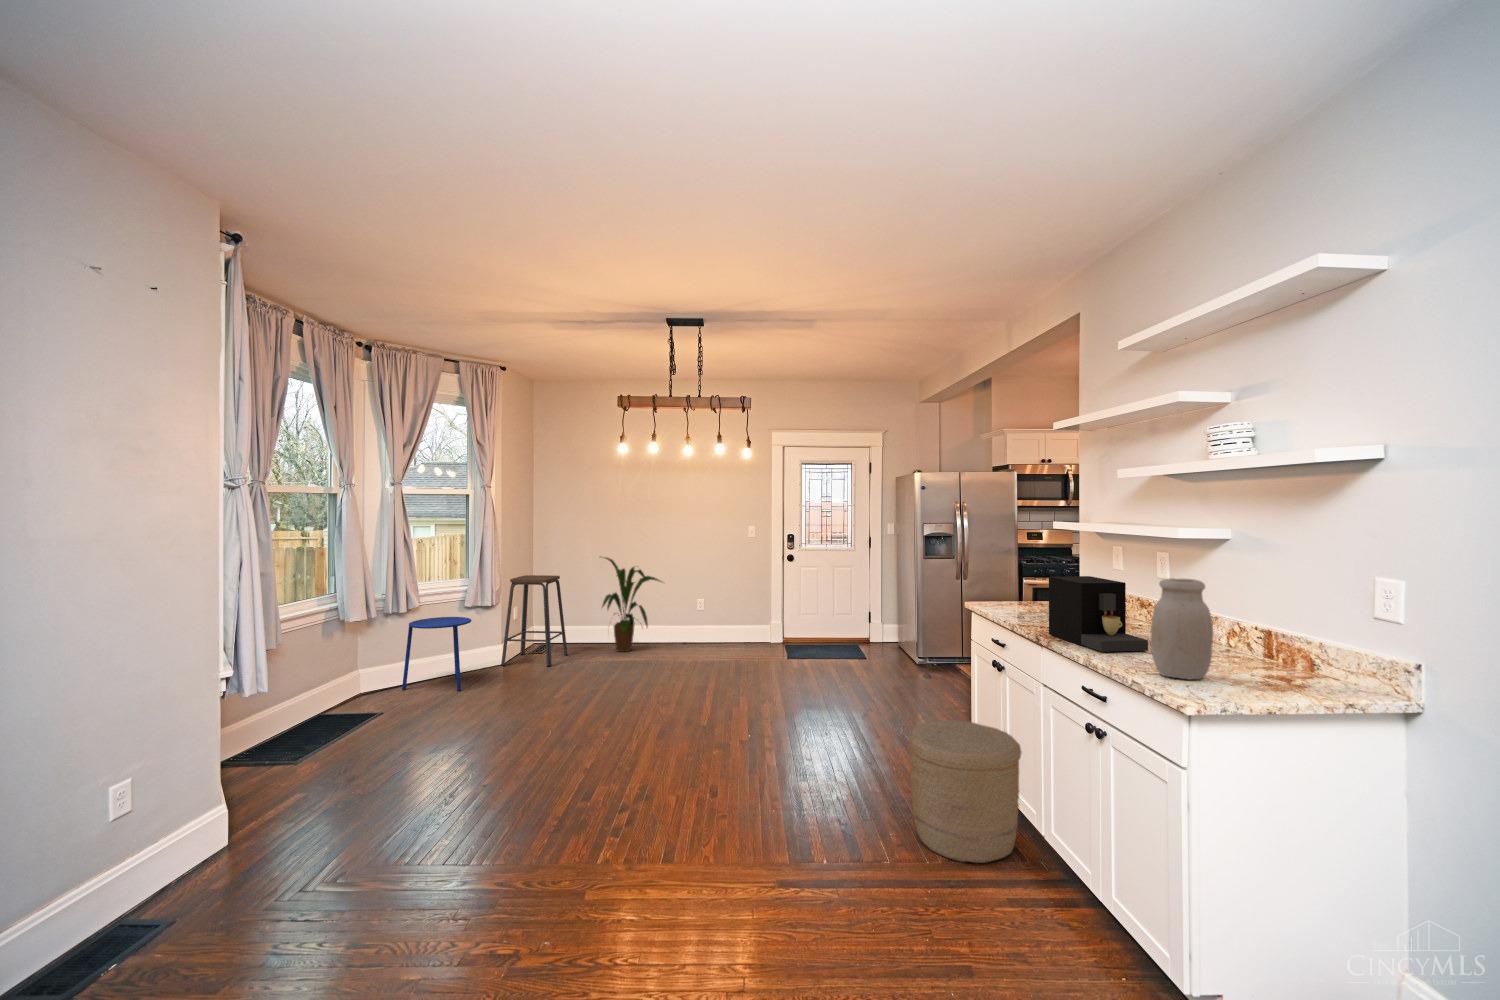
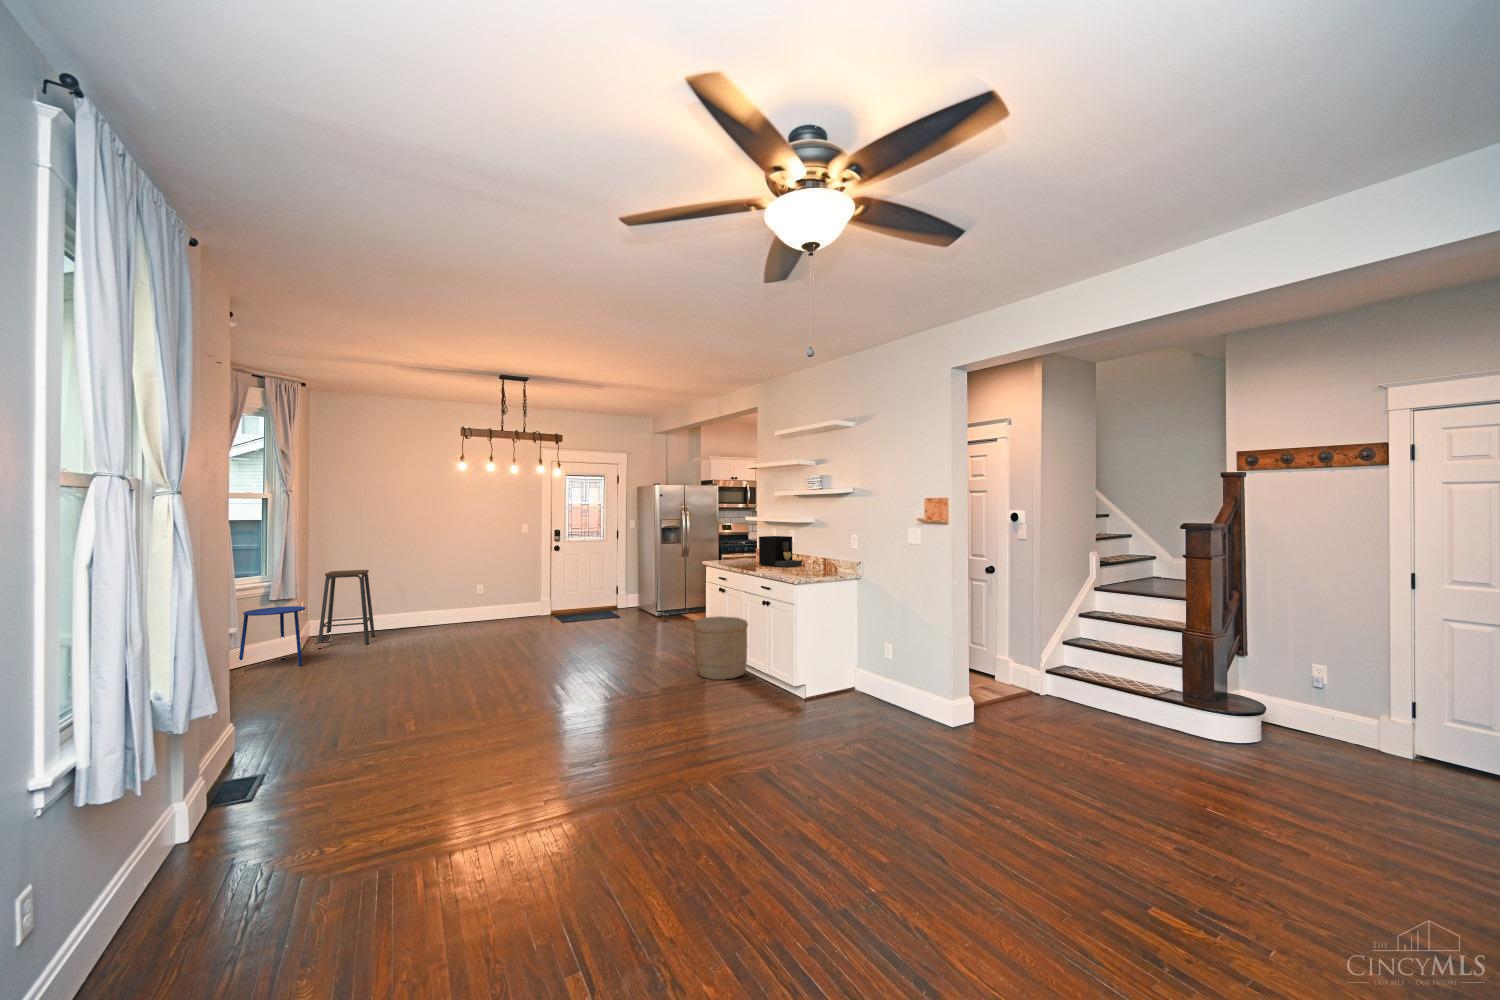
house plant: present [602,558,661,652] -> none [403,553,460,630]
jar: present [1151,578,1213,680] -> none [805,530,827,570]

